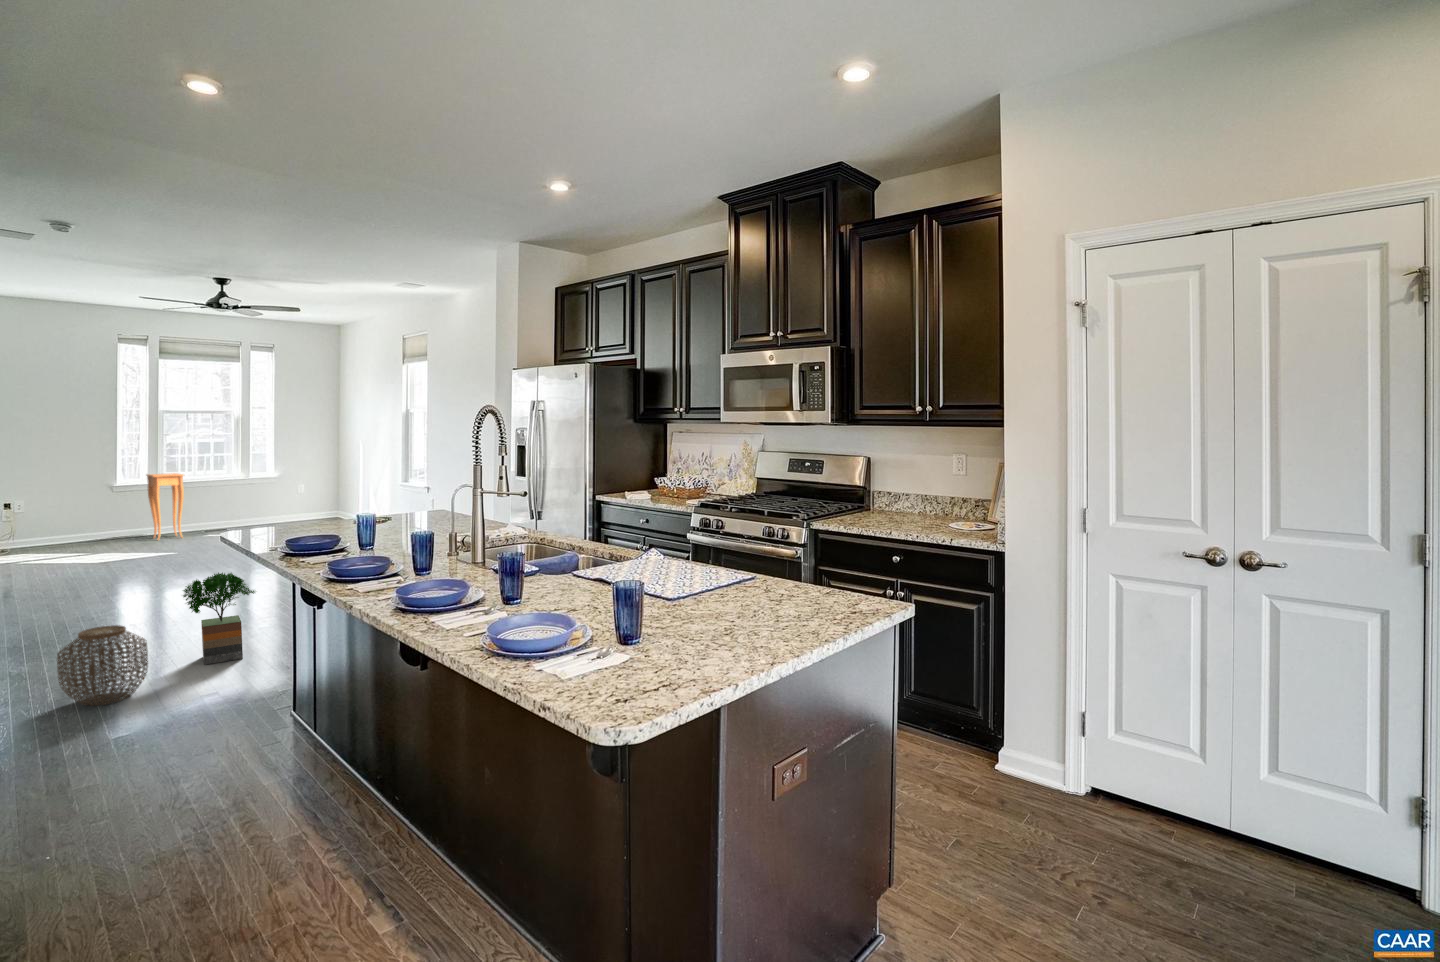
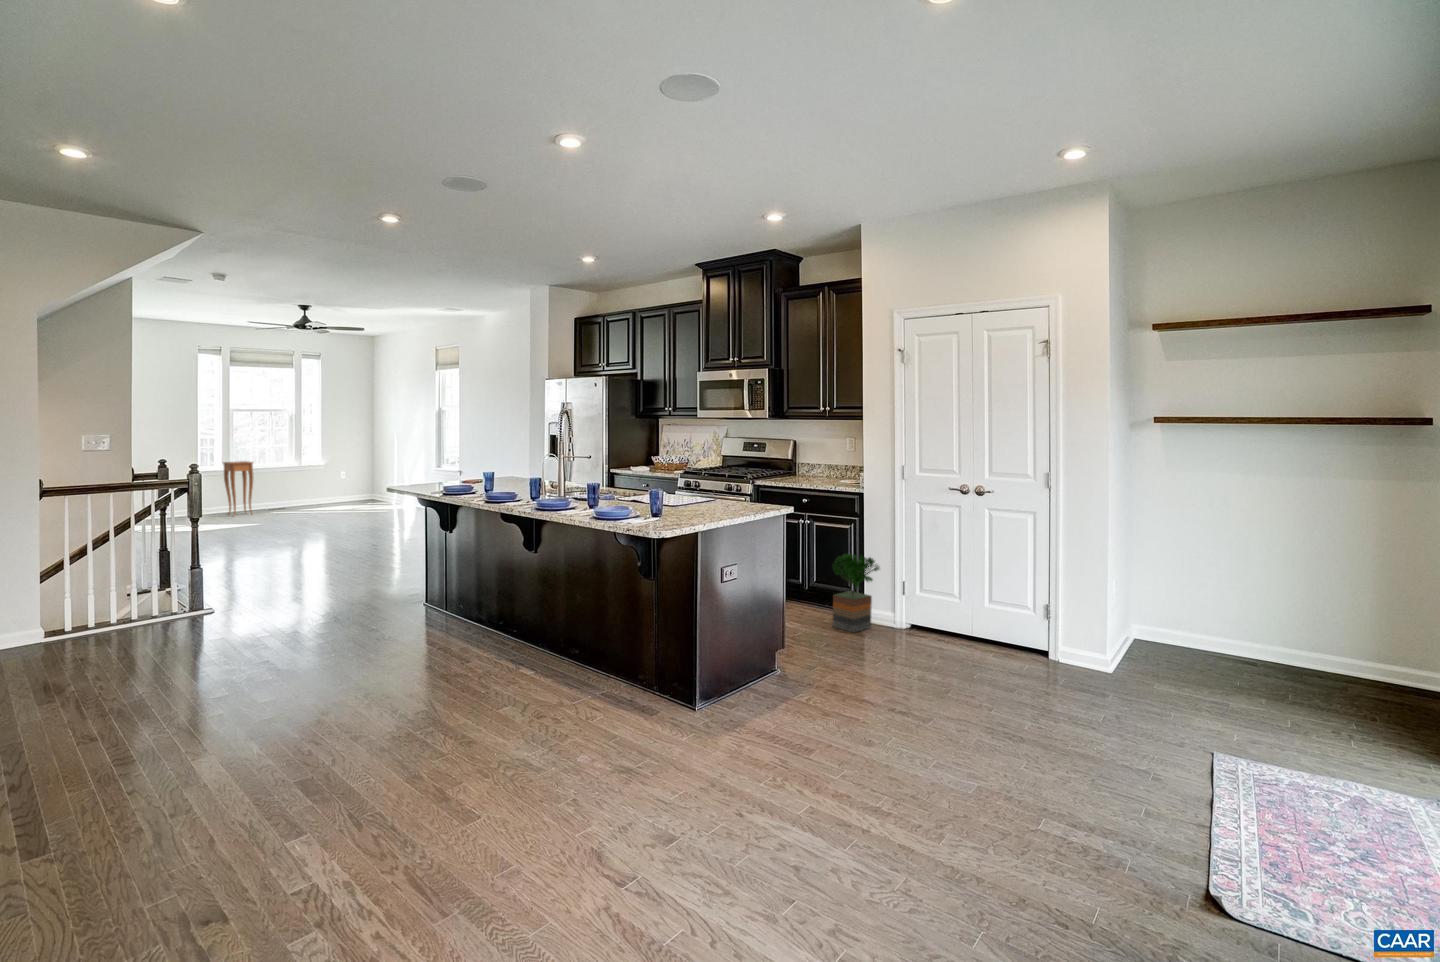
potted tree: present [183,573,255,665] -> present [833,554,879,632]
woven basket: present [57,625,148,706] -> none [271,552,323,602]

